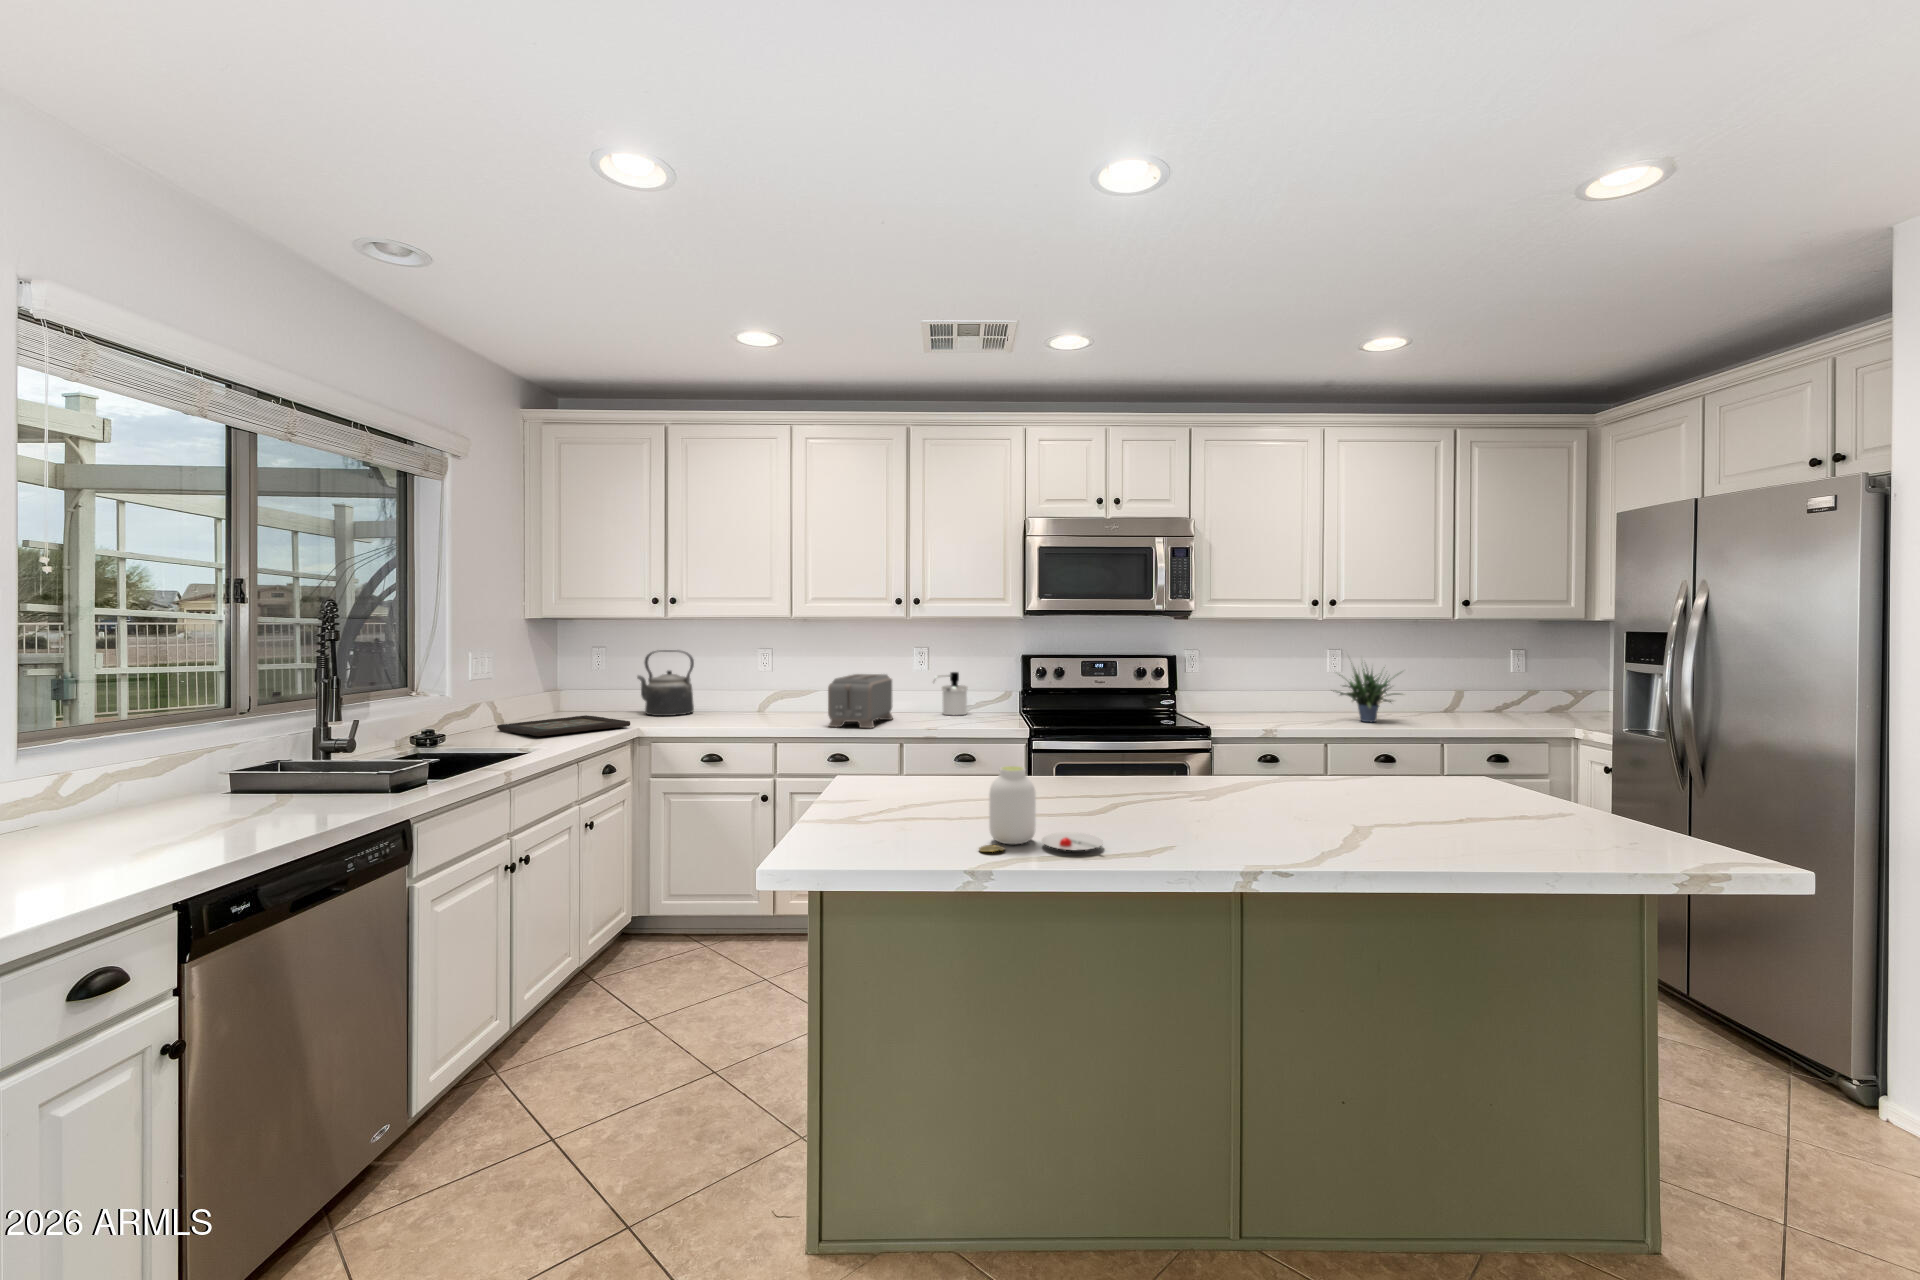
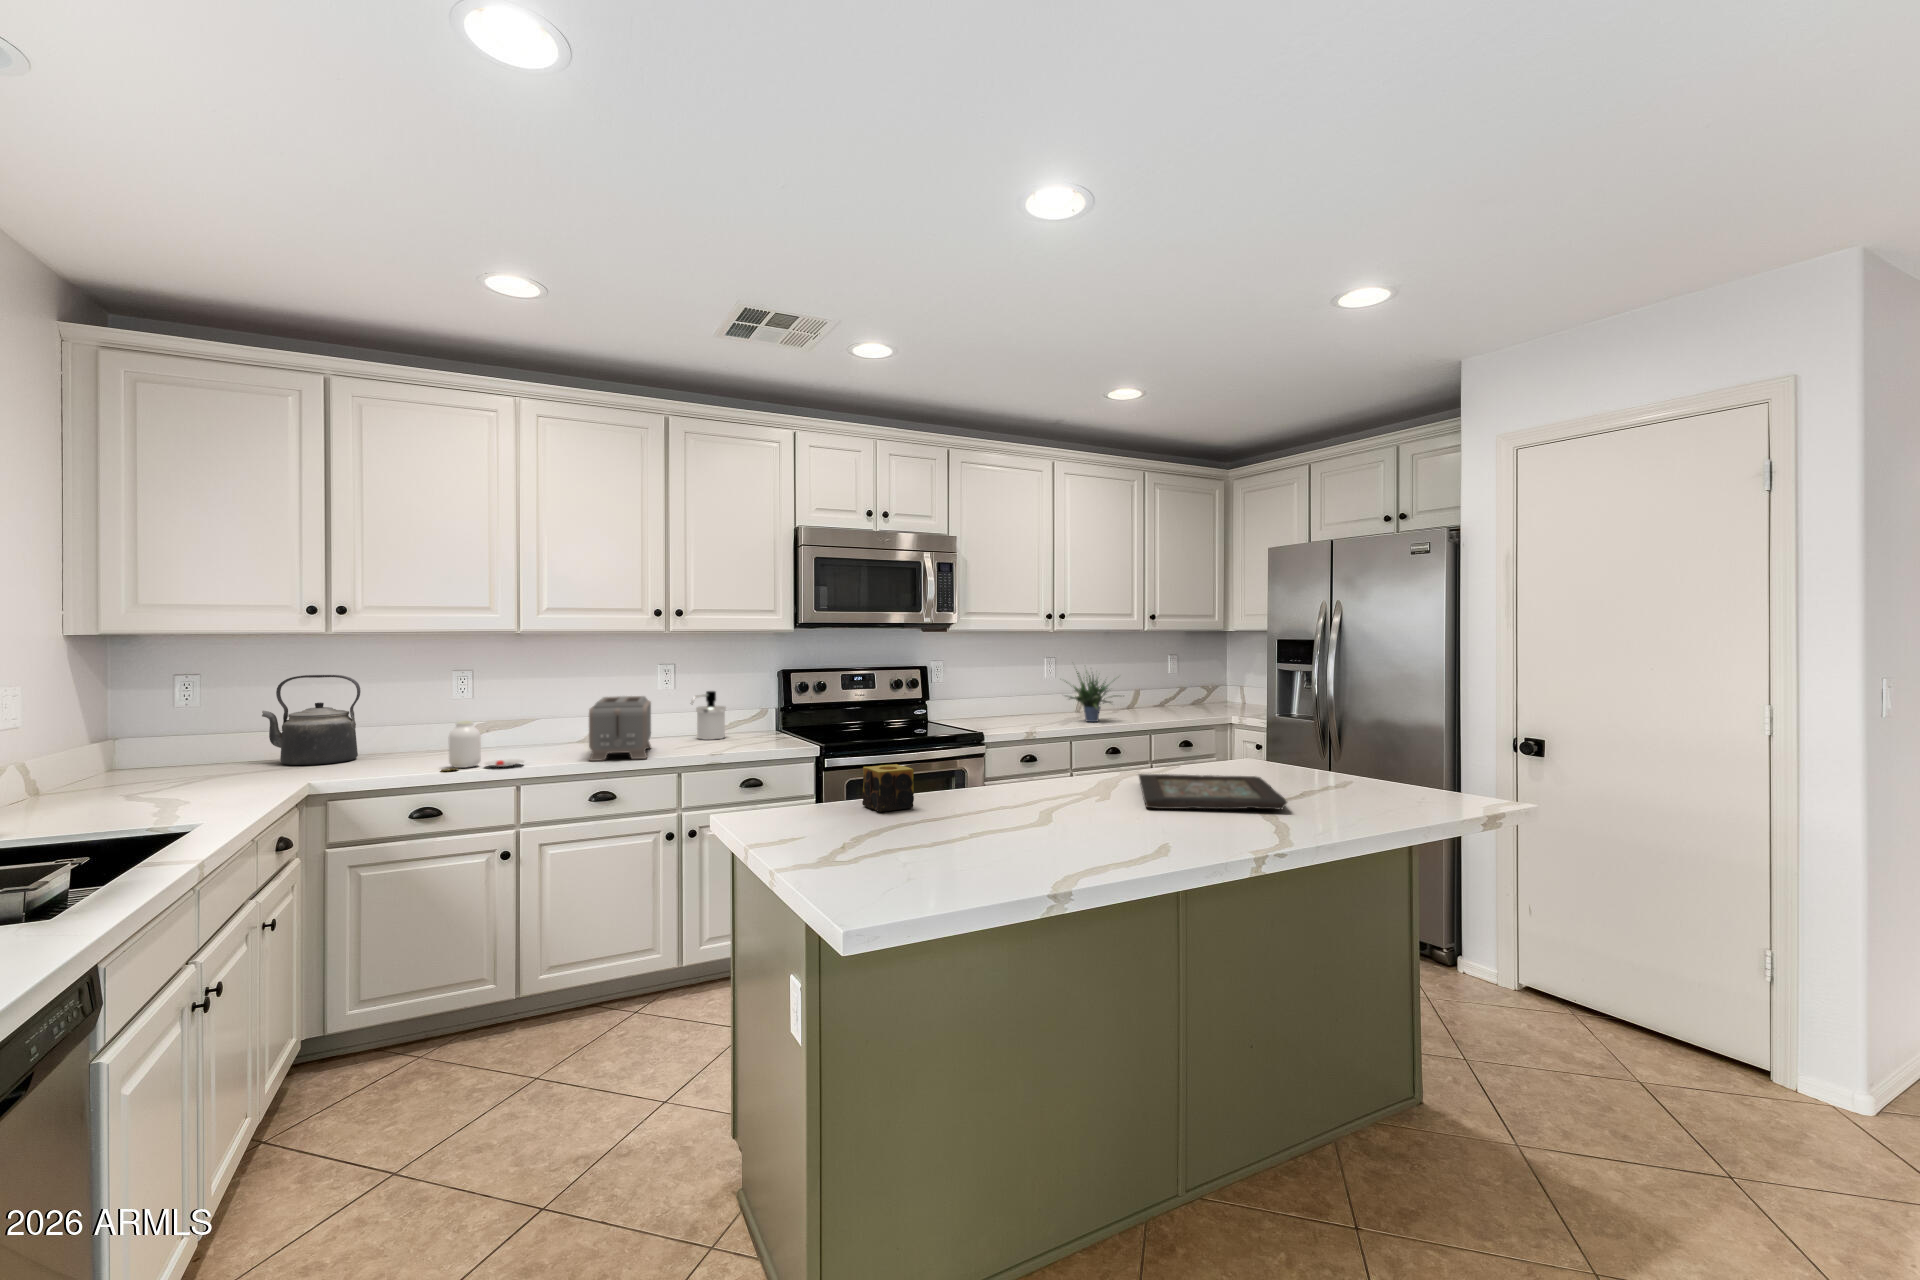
decorative tray: present [497,715,630,736] -> present [1139,774,1287,810]
candle: none [942,750,981,794] -> present [862,764,914,812]
jar: present [979,766,1103,852] -> present [442,721,524,771]

